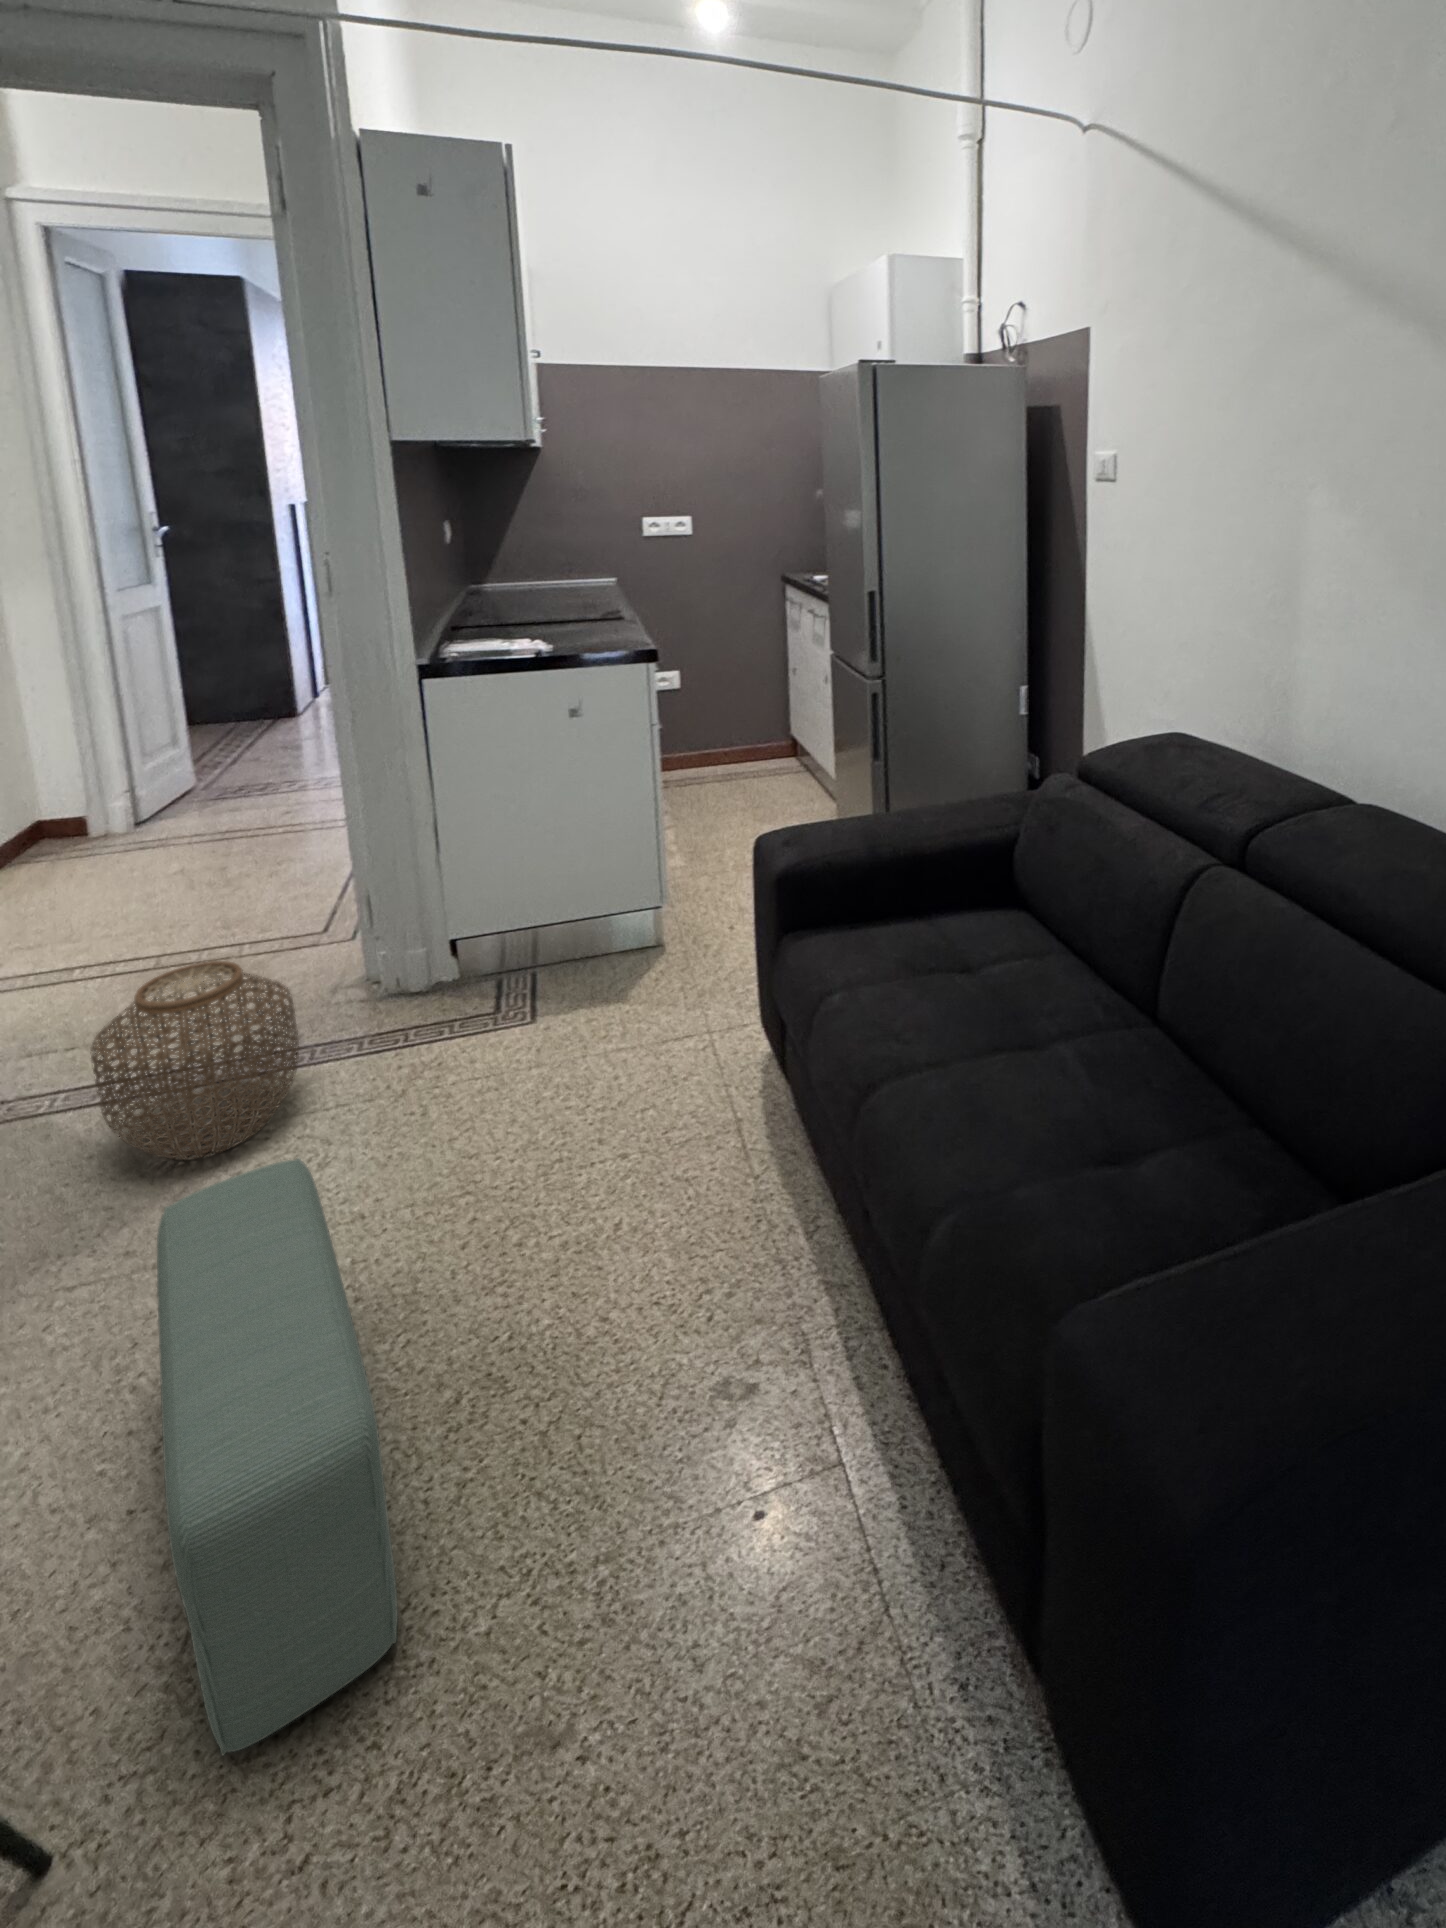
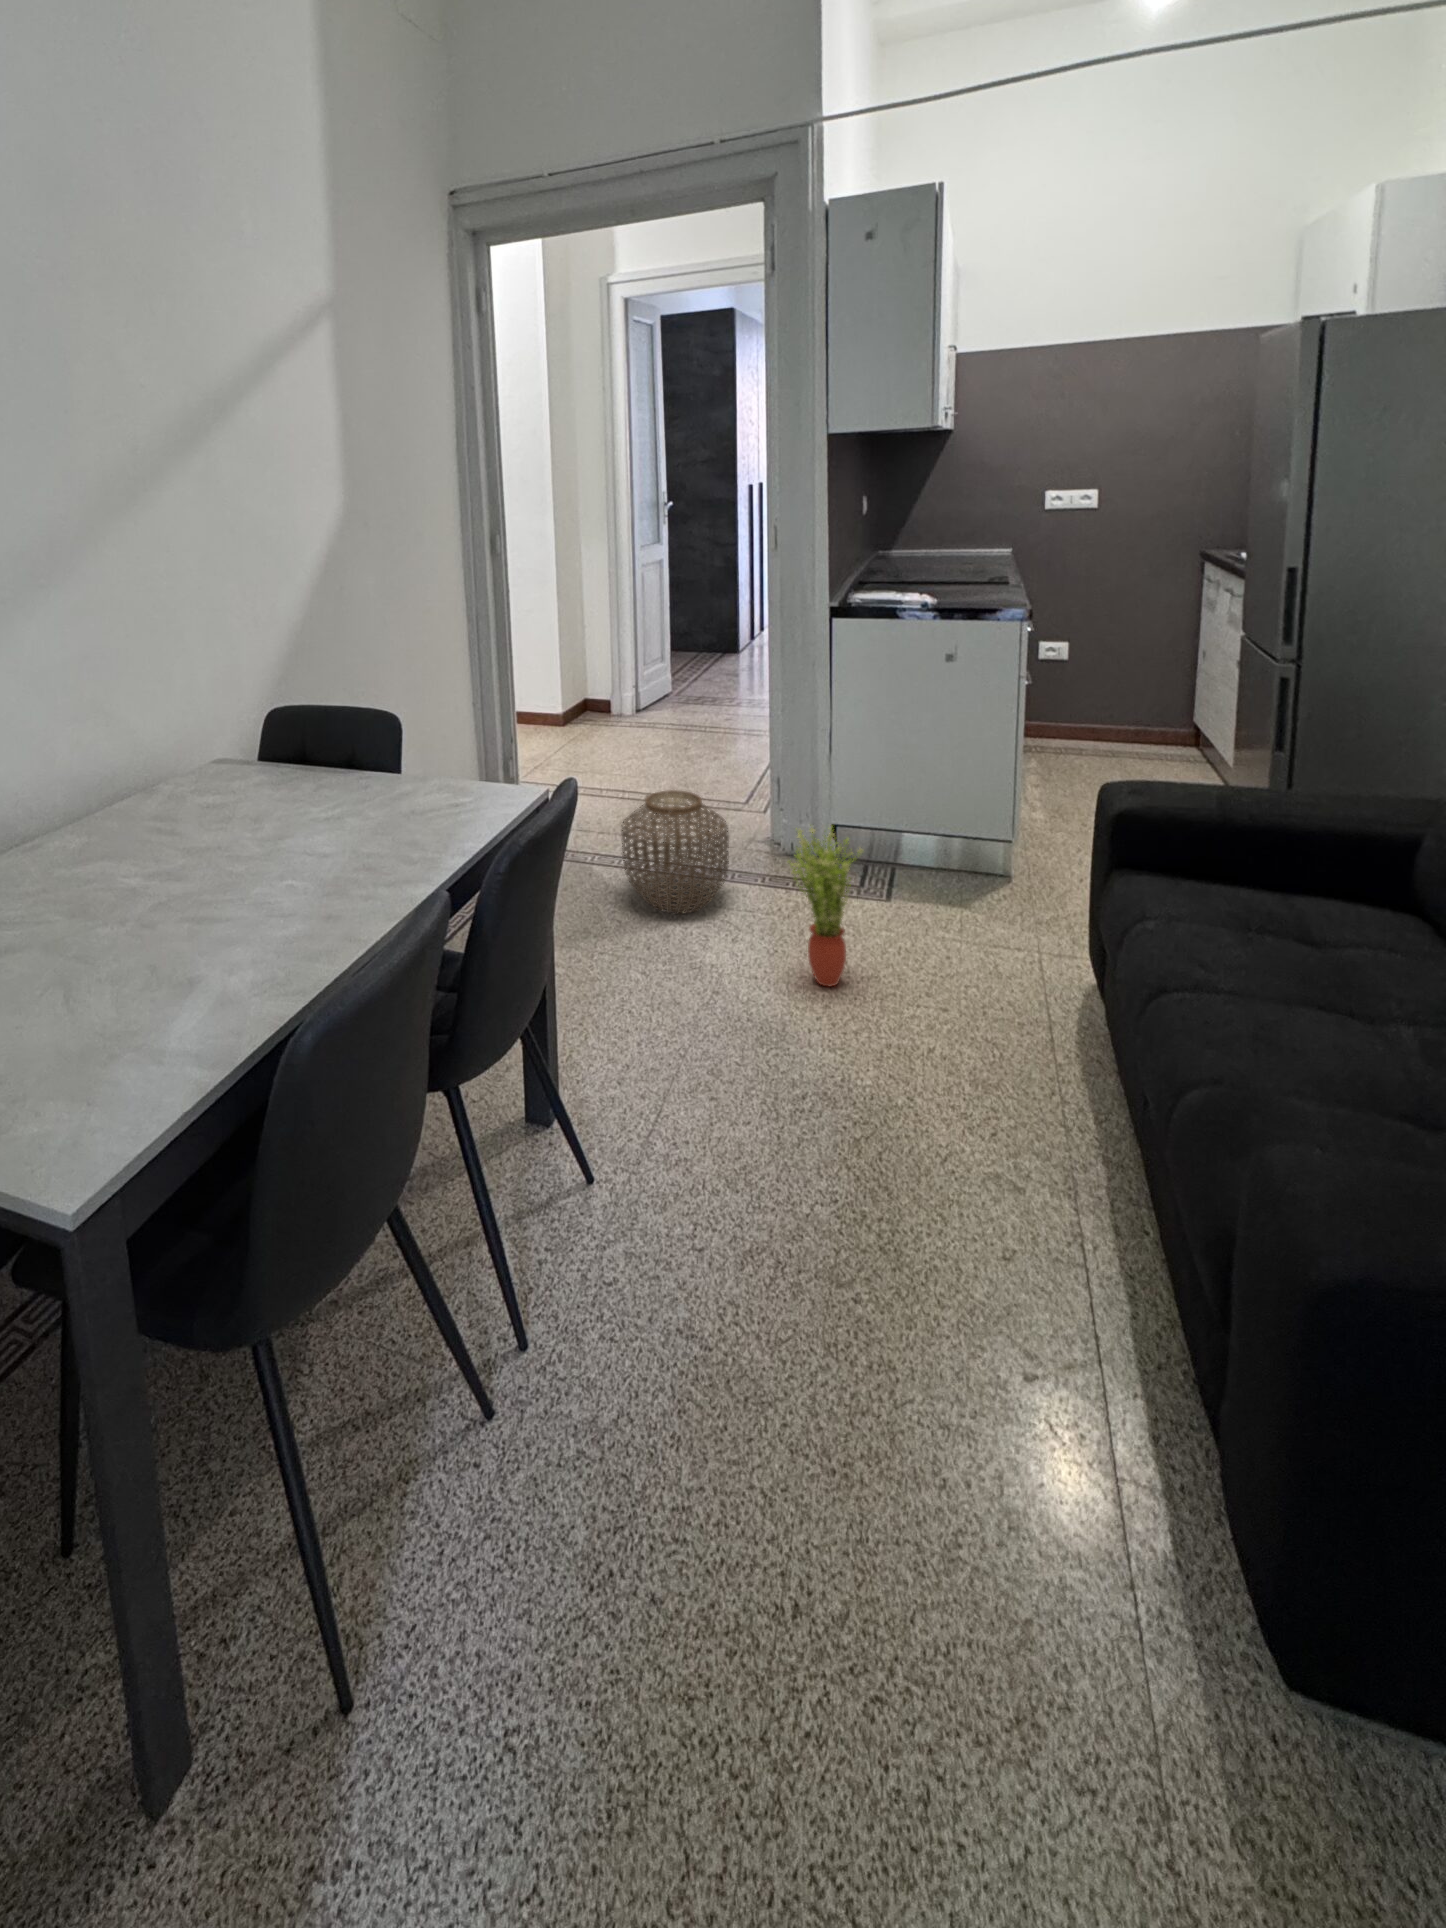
potted plant: none [391,969,500,1189] -> present [791,825,863,986]
pouf: present [157,1158,398,1755] -> none [657,906,763,1187]

